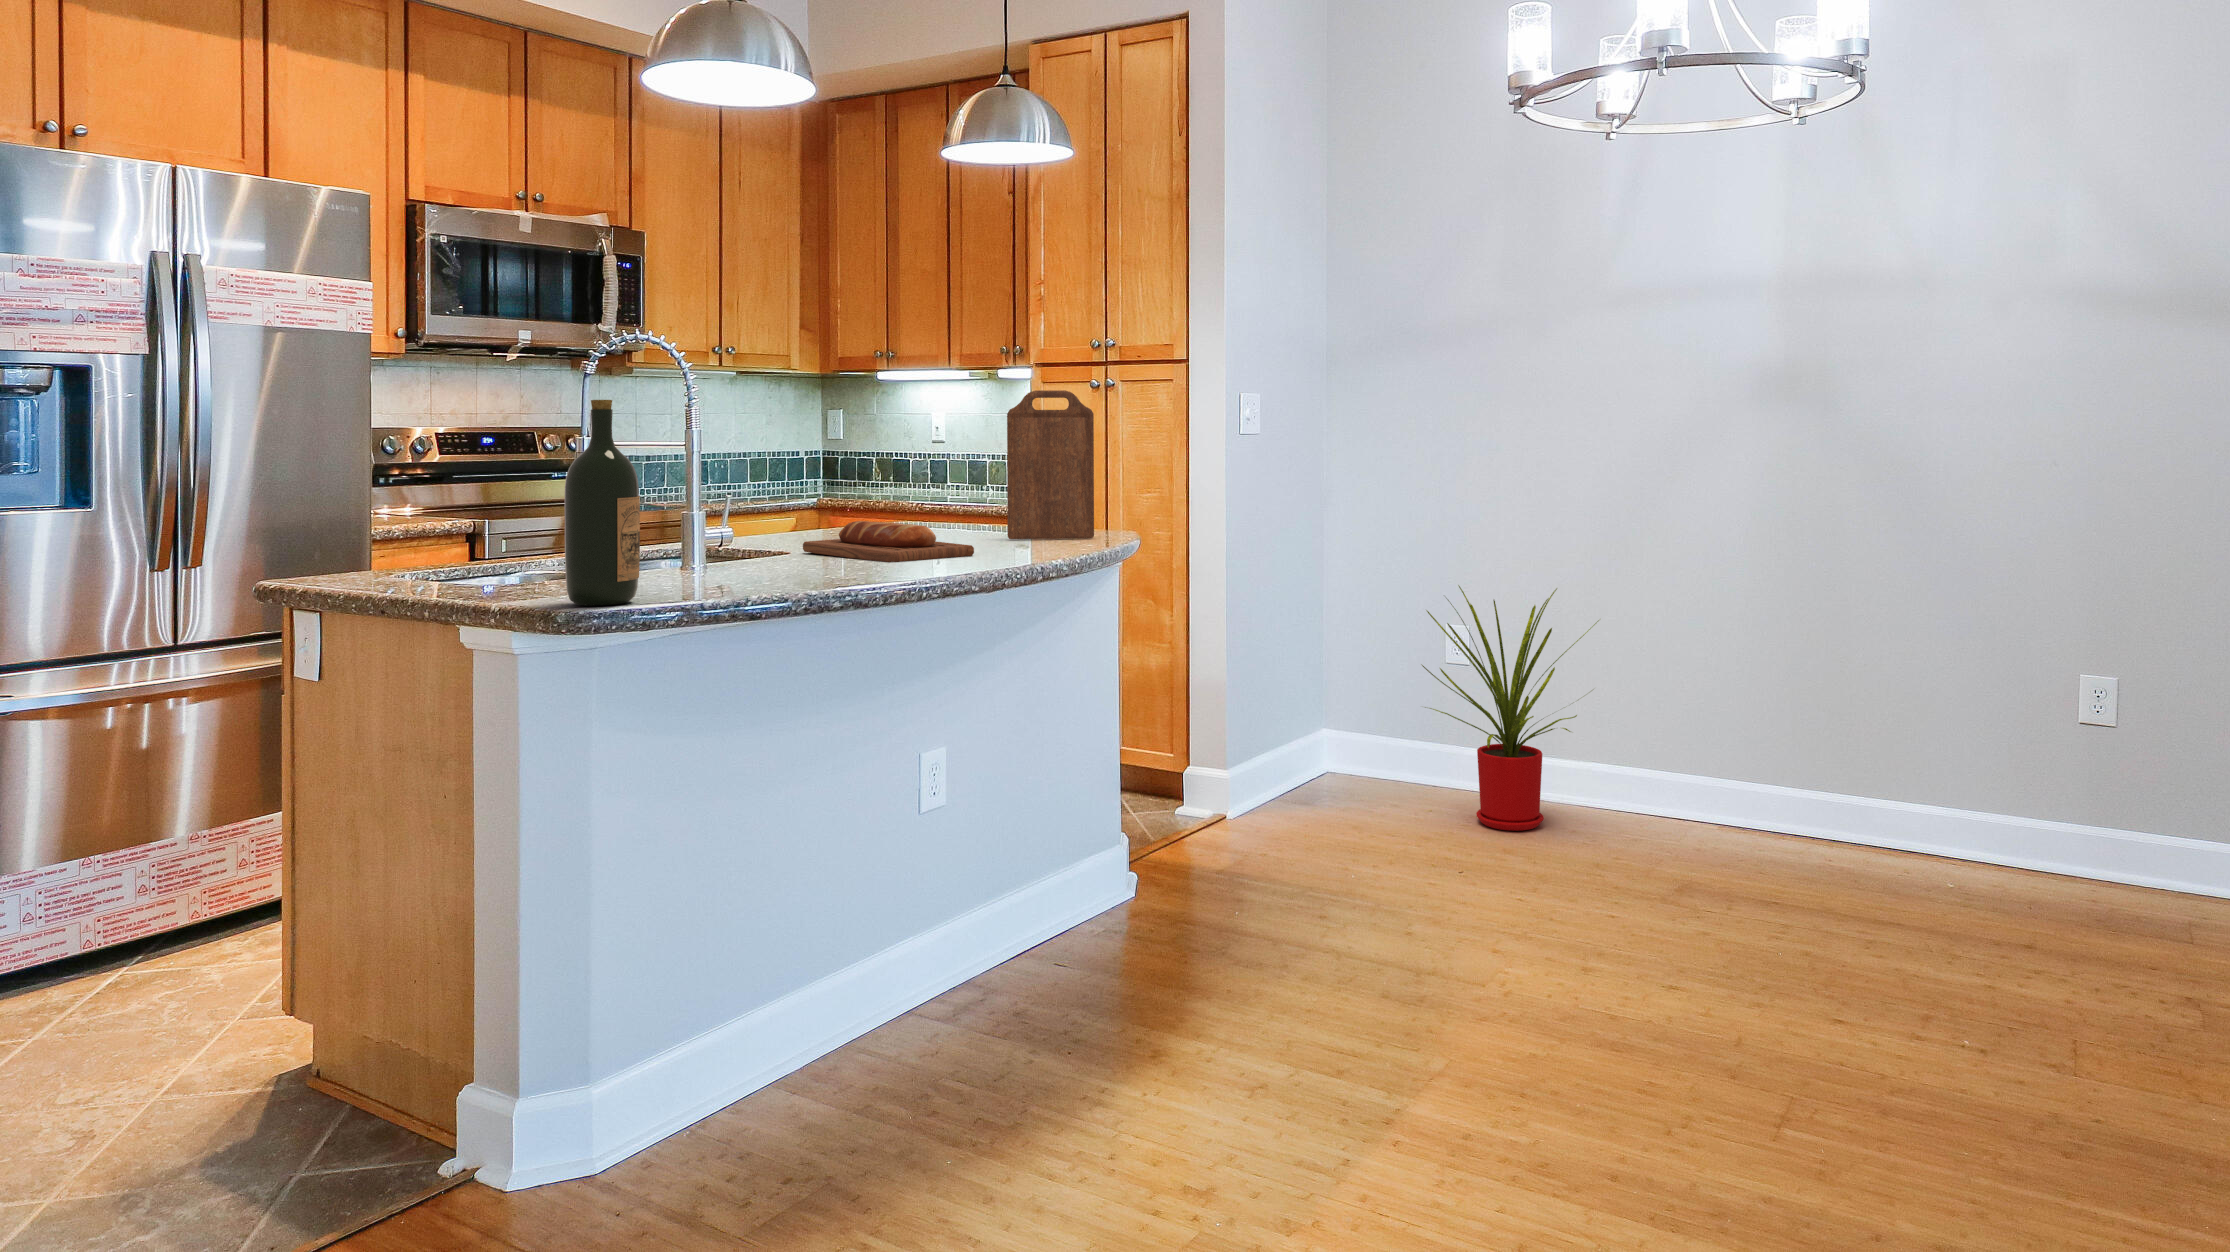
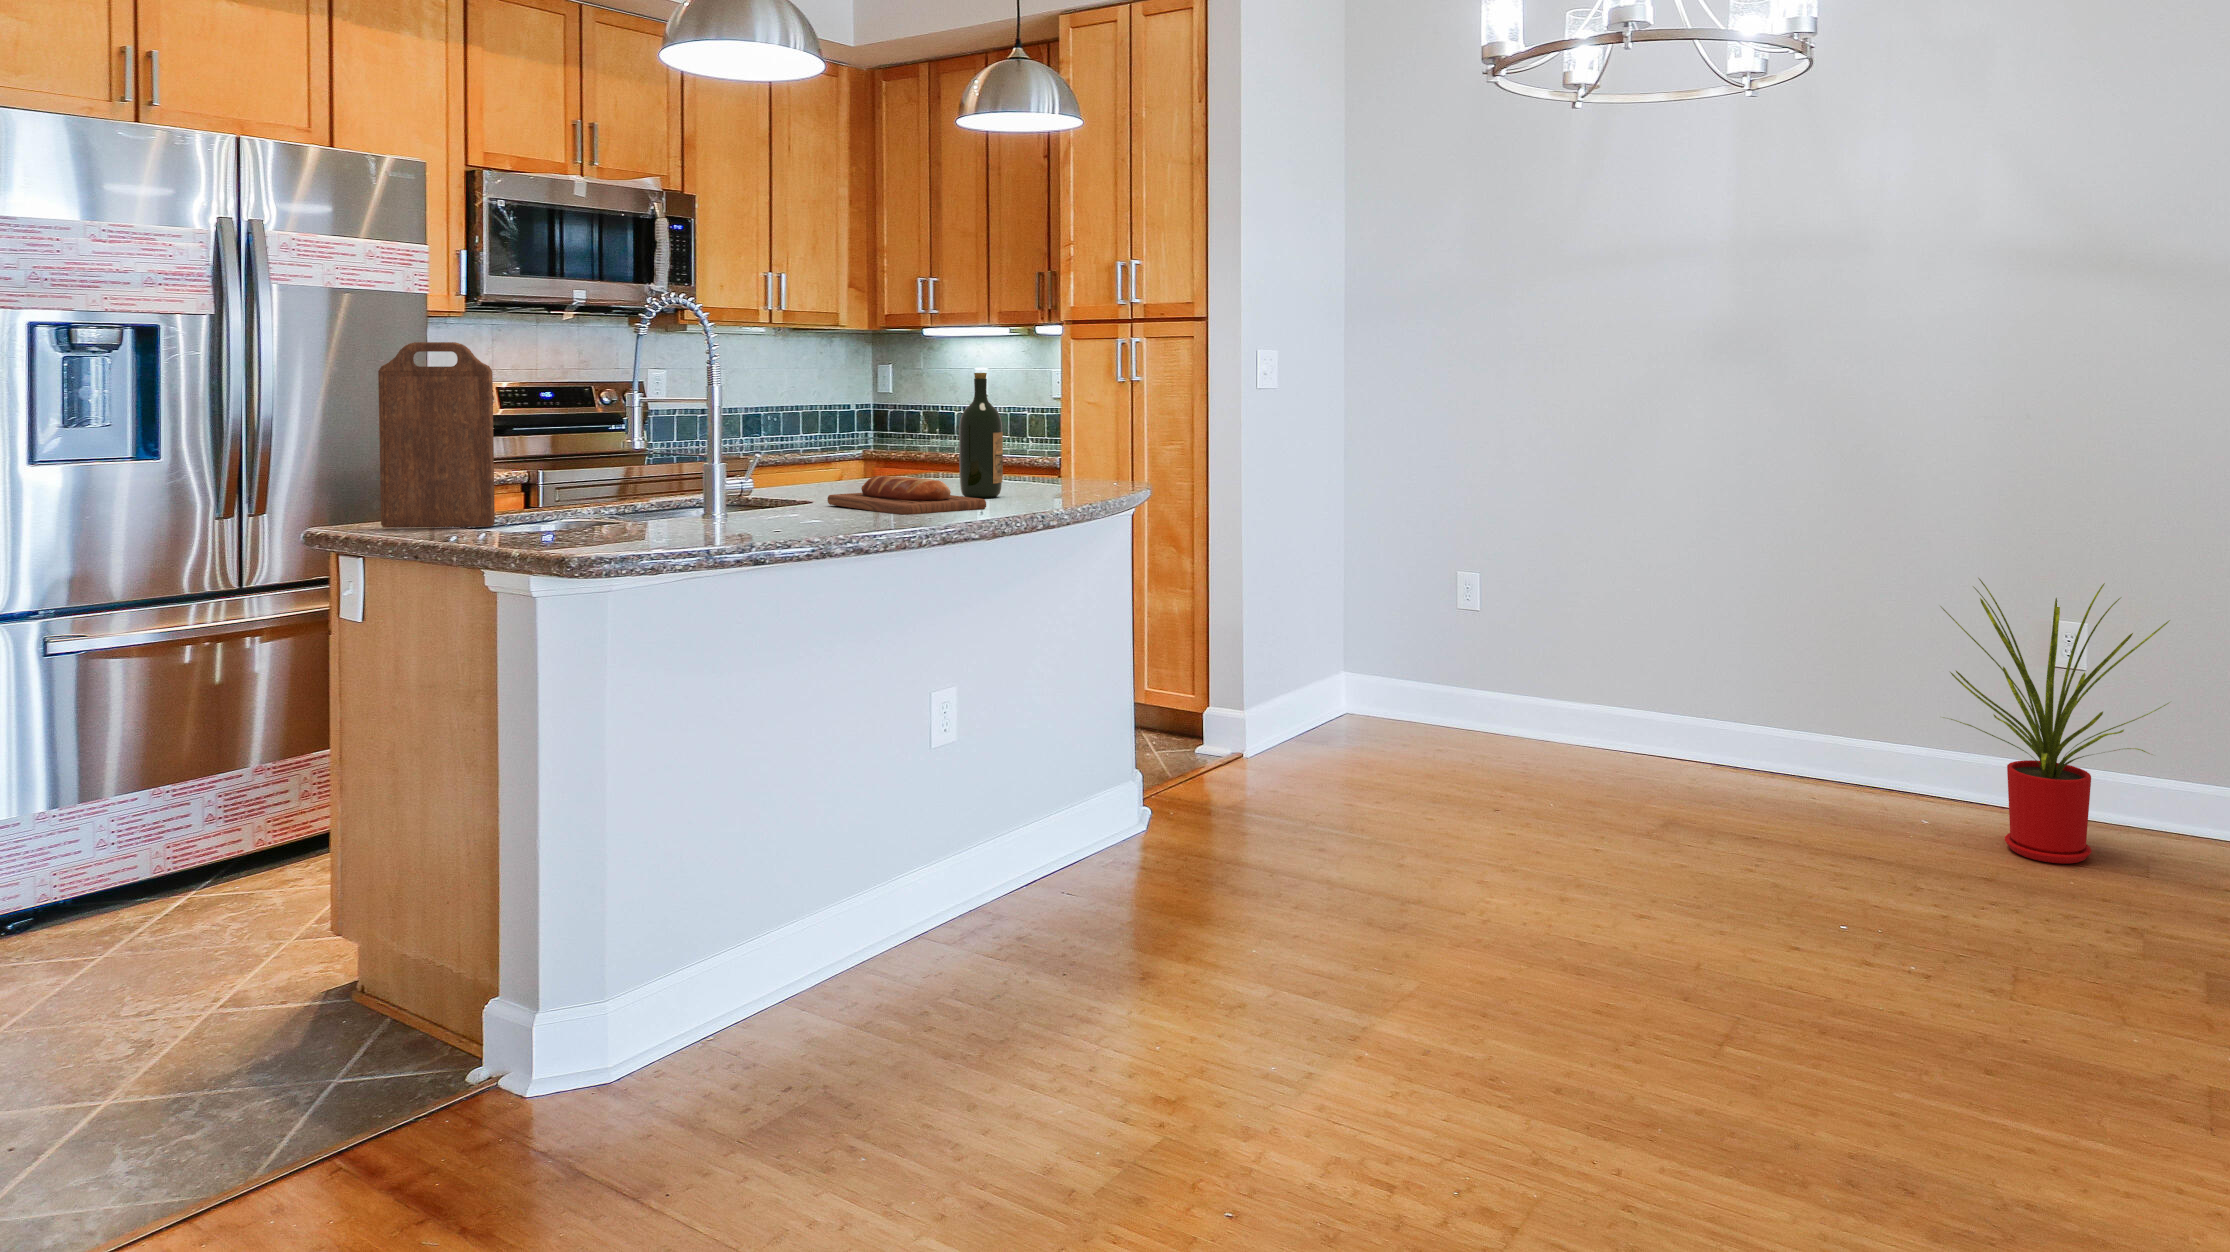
cutting board: present [1007,390,1094,539] -> present [378,342,495,528]
wine bottle: present [565,400,640,606] -> present [959,373,1003,498]
house plant: present [1422,585,1599,831] -> present [1940,578,2170,864]

